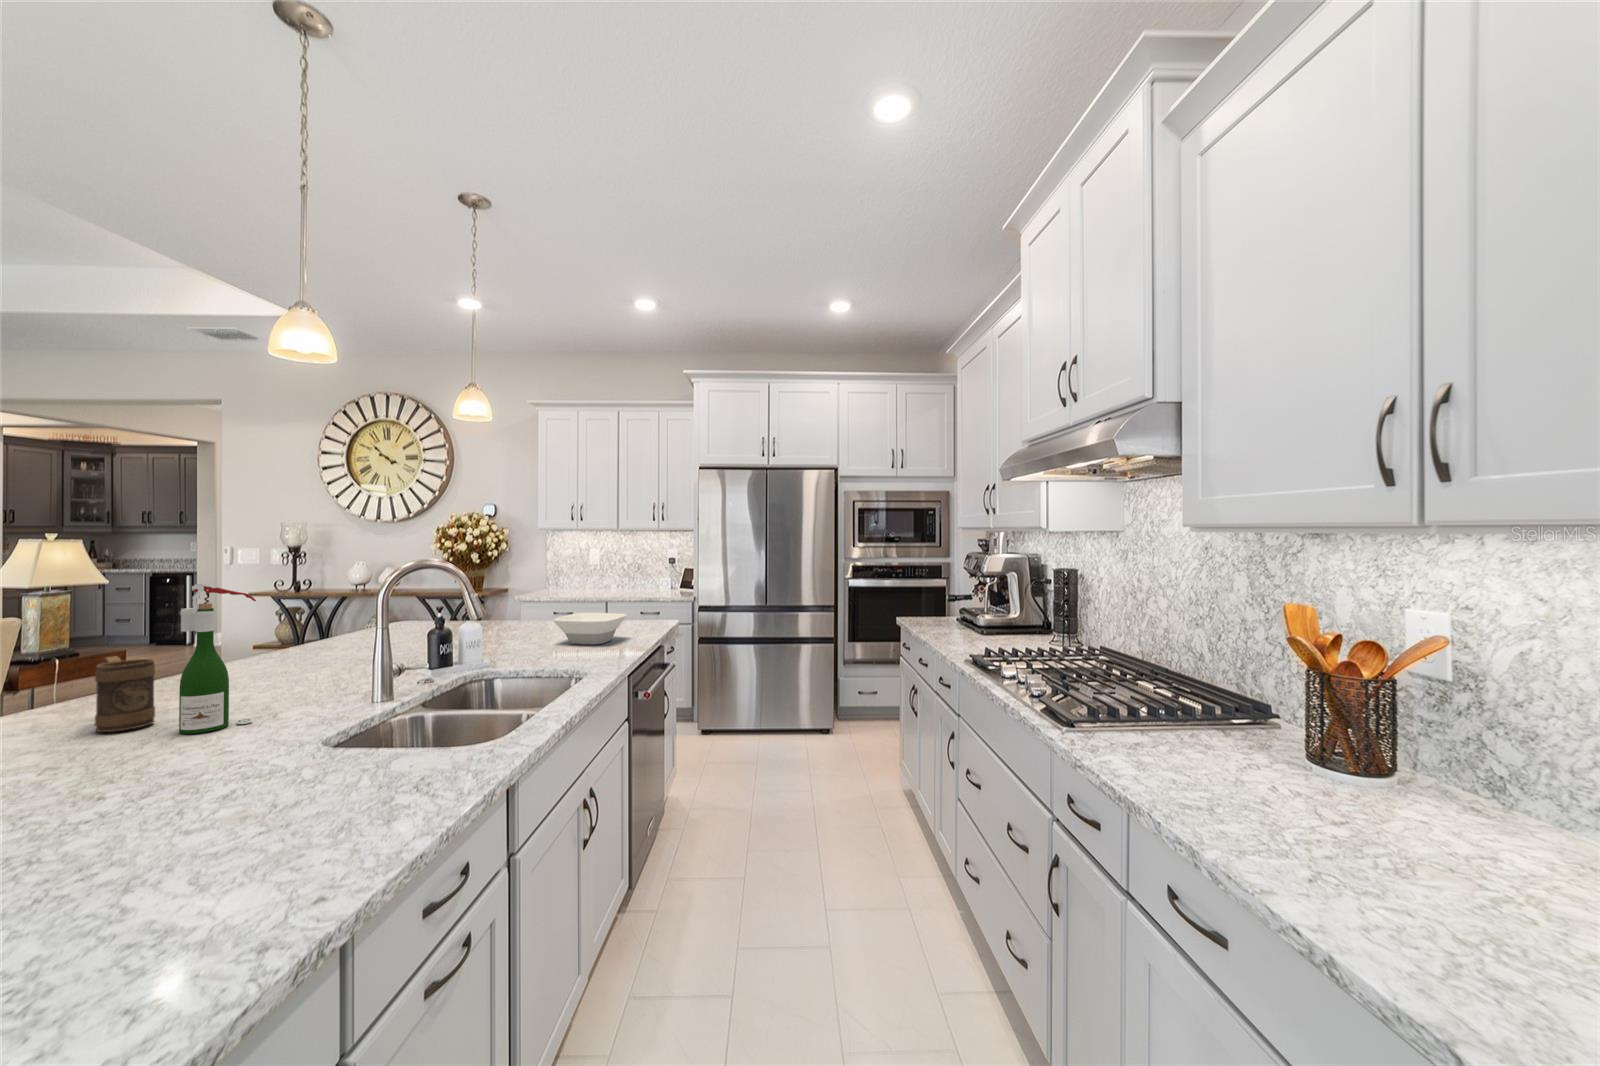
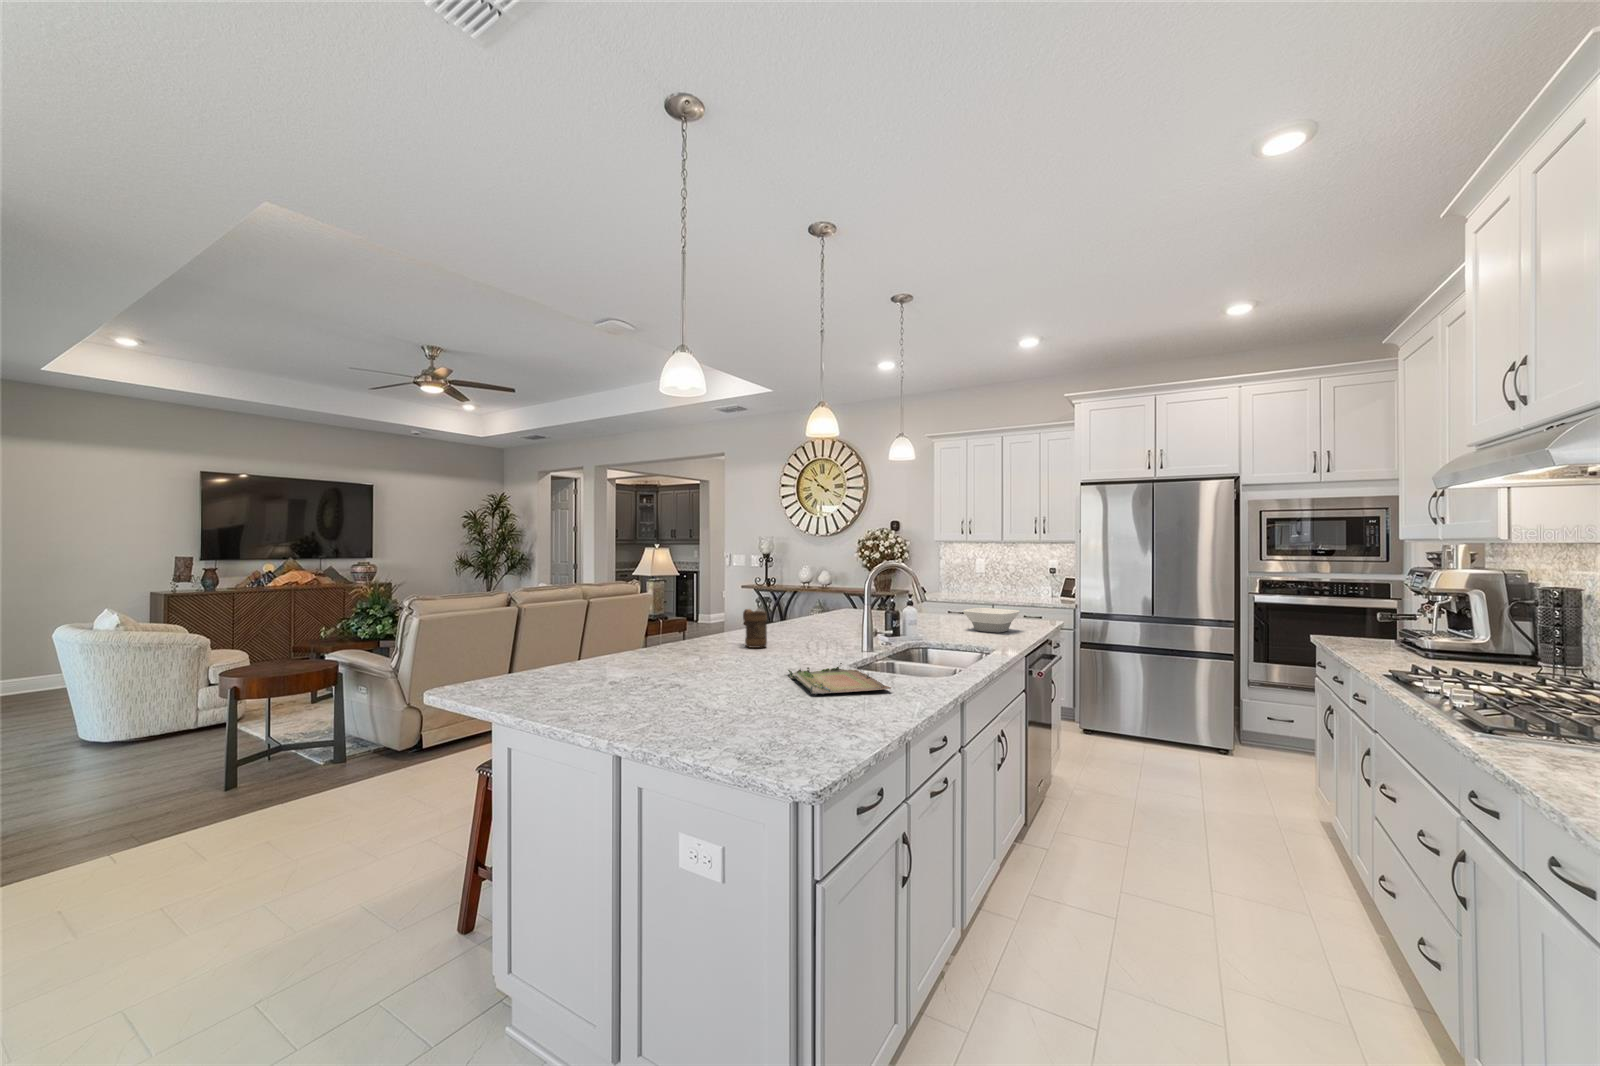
wine bottle: present [179,584,256,734] -> none [781,571,813,653]
tray: none [121,752,355,869] -> present [788,663,891,695]

